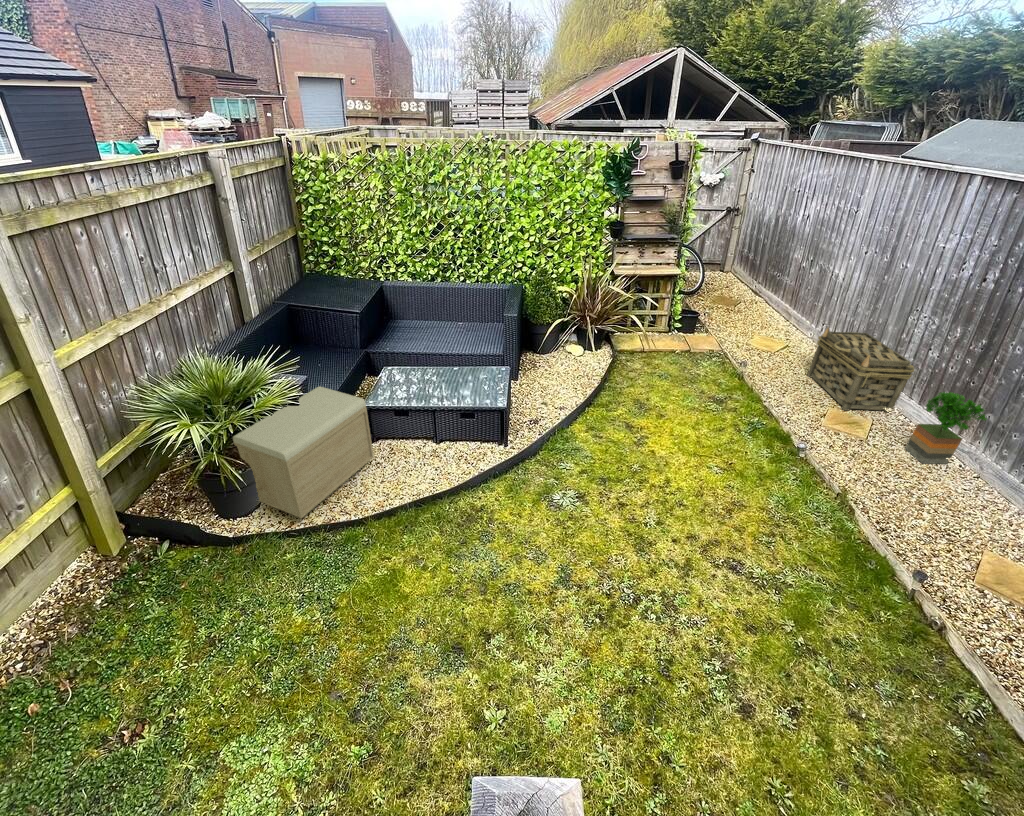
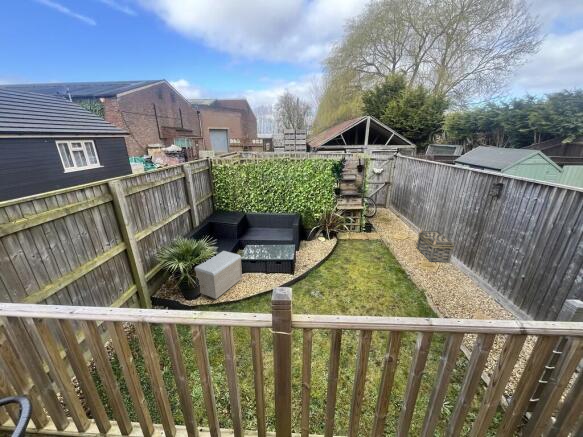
potted tree: present [905,392,987,464] -> none [453,253,480,282]

